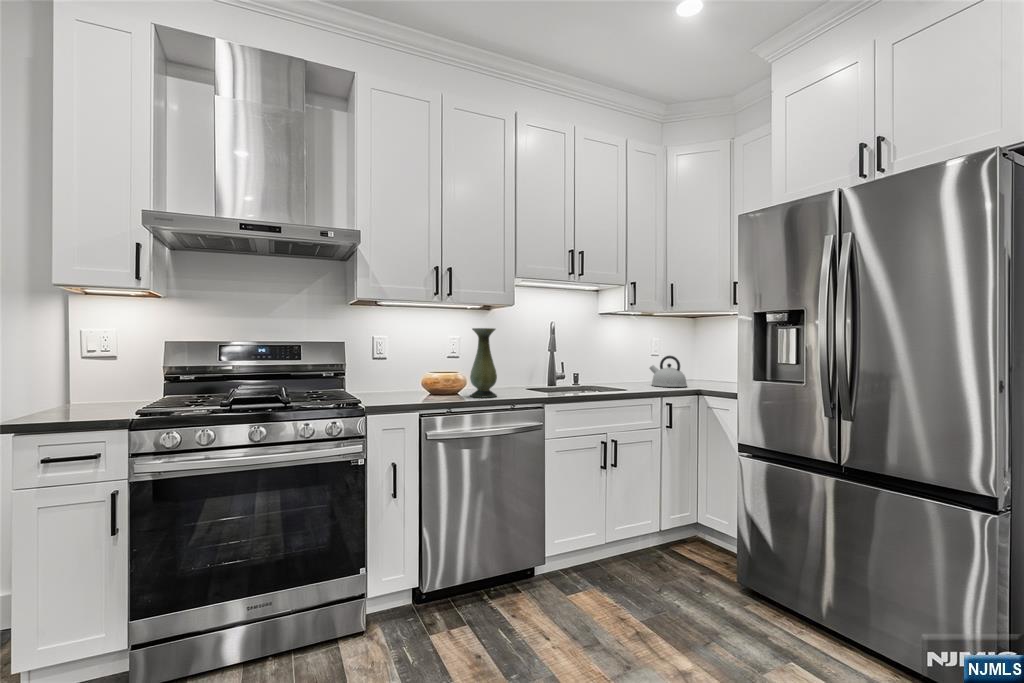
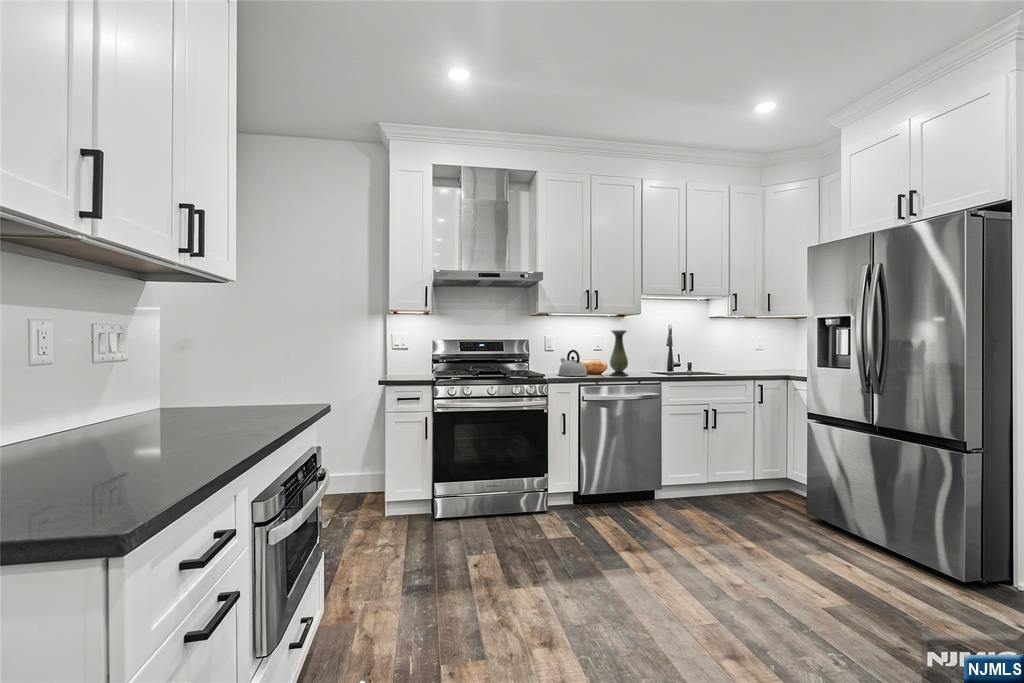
kettle: present [650,356,687,387] -> present [558,350,587,376]

